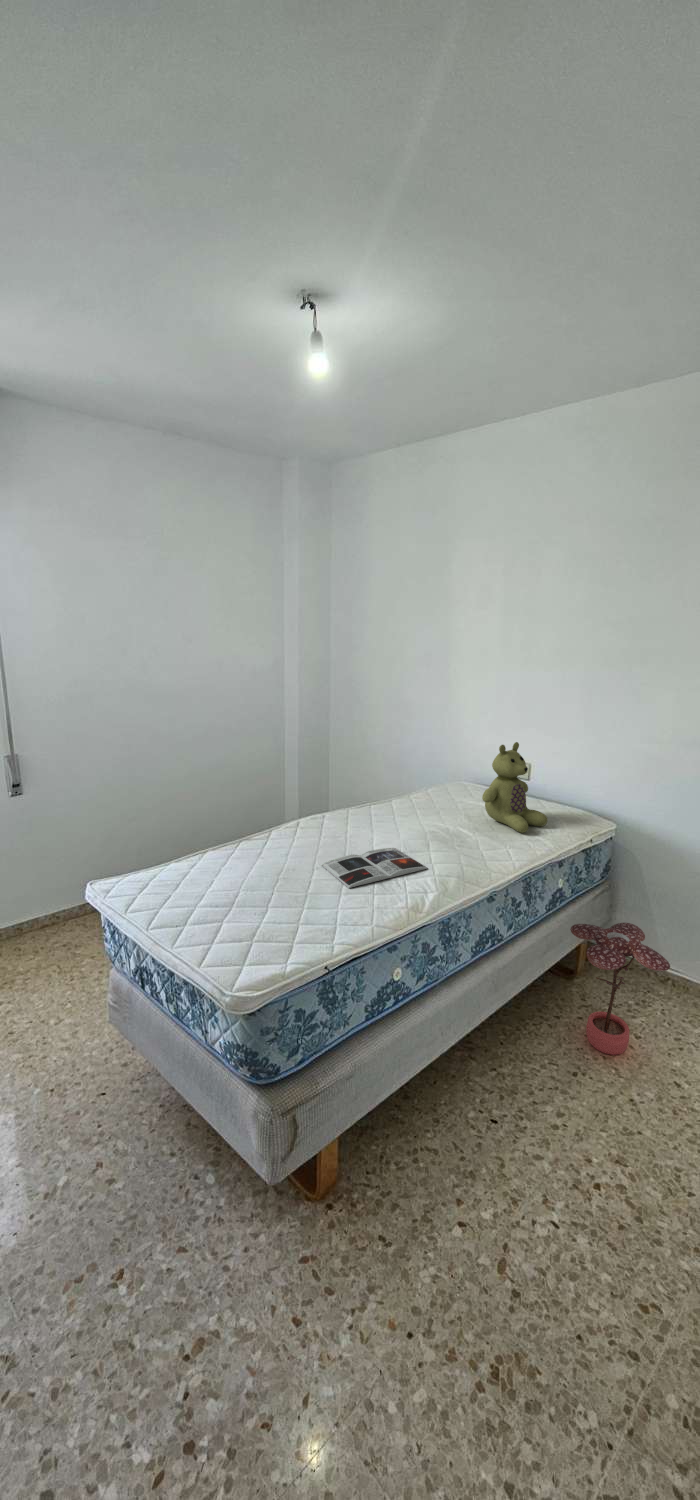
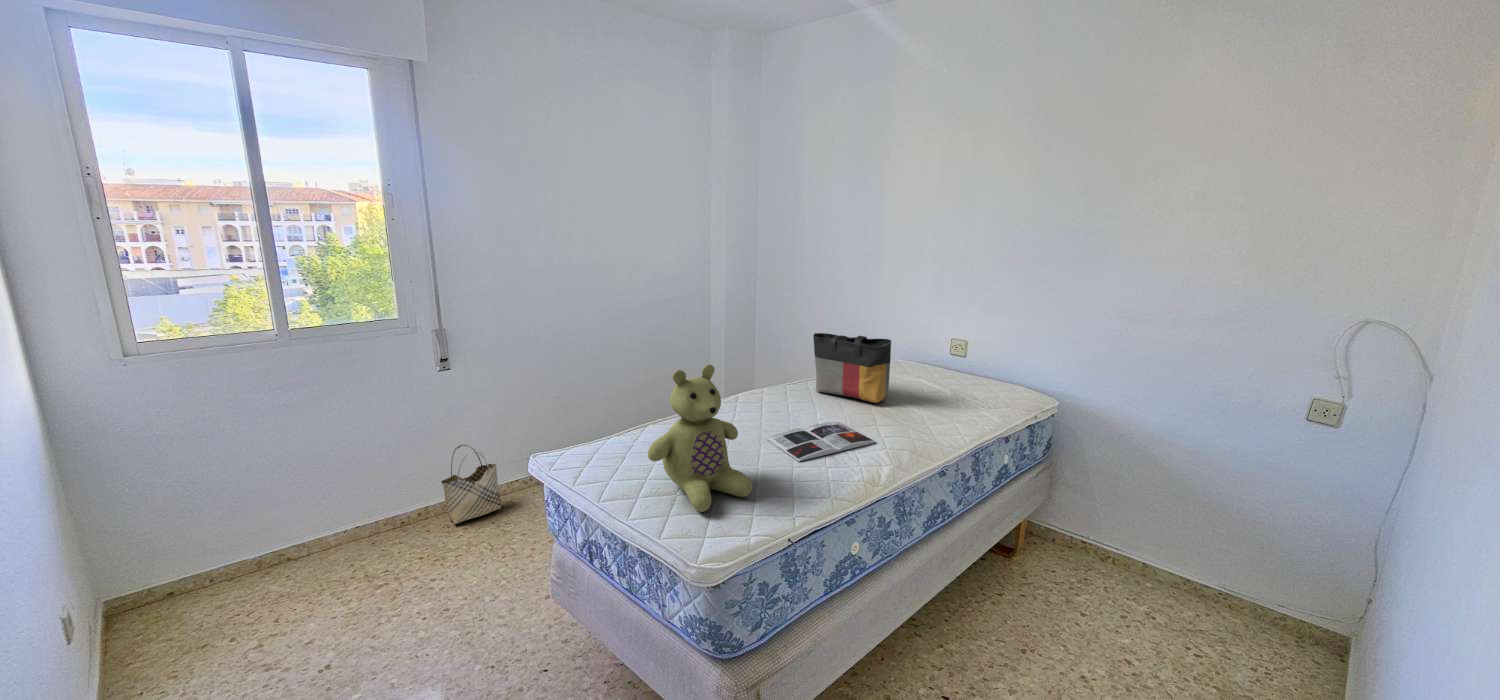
stuffed bear: present [482,742,547,833] -> present [648,365,753,512]
tote bag: none [375,760,449,829] -> present [813,333,891,403]
woven basket: none [16,869,76,947] -> present [441,445,501,524]
potted plant: present [570,923,670,1055] -> none [1017,499,1125,632]

